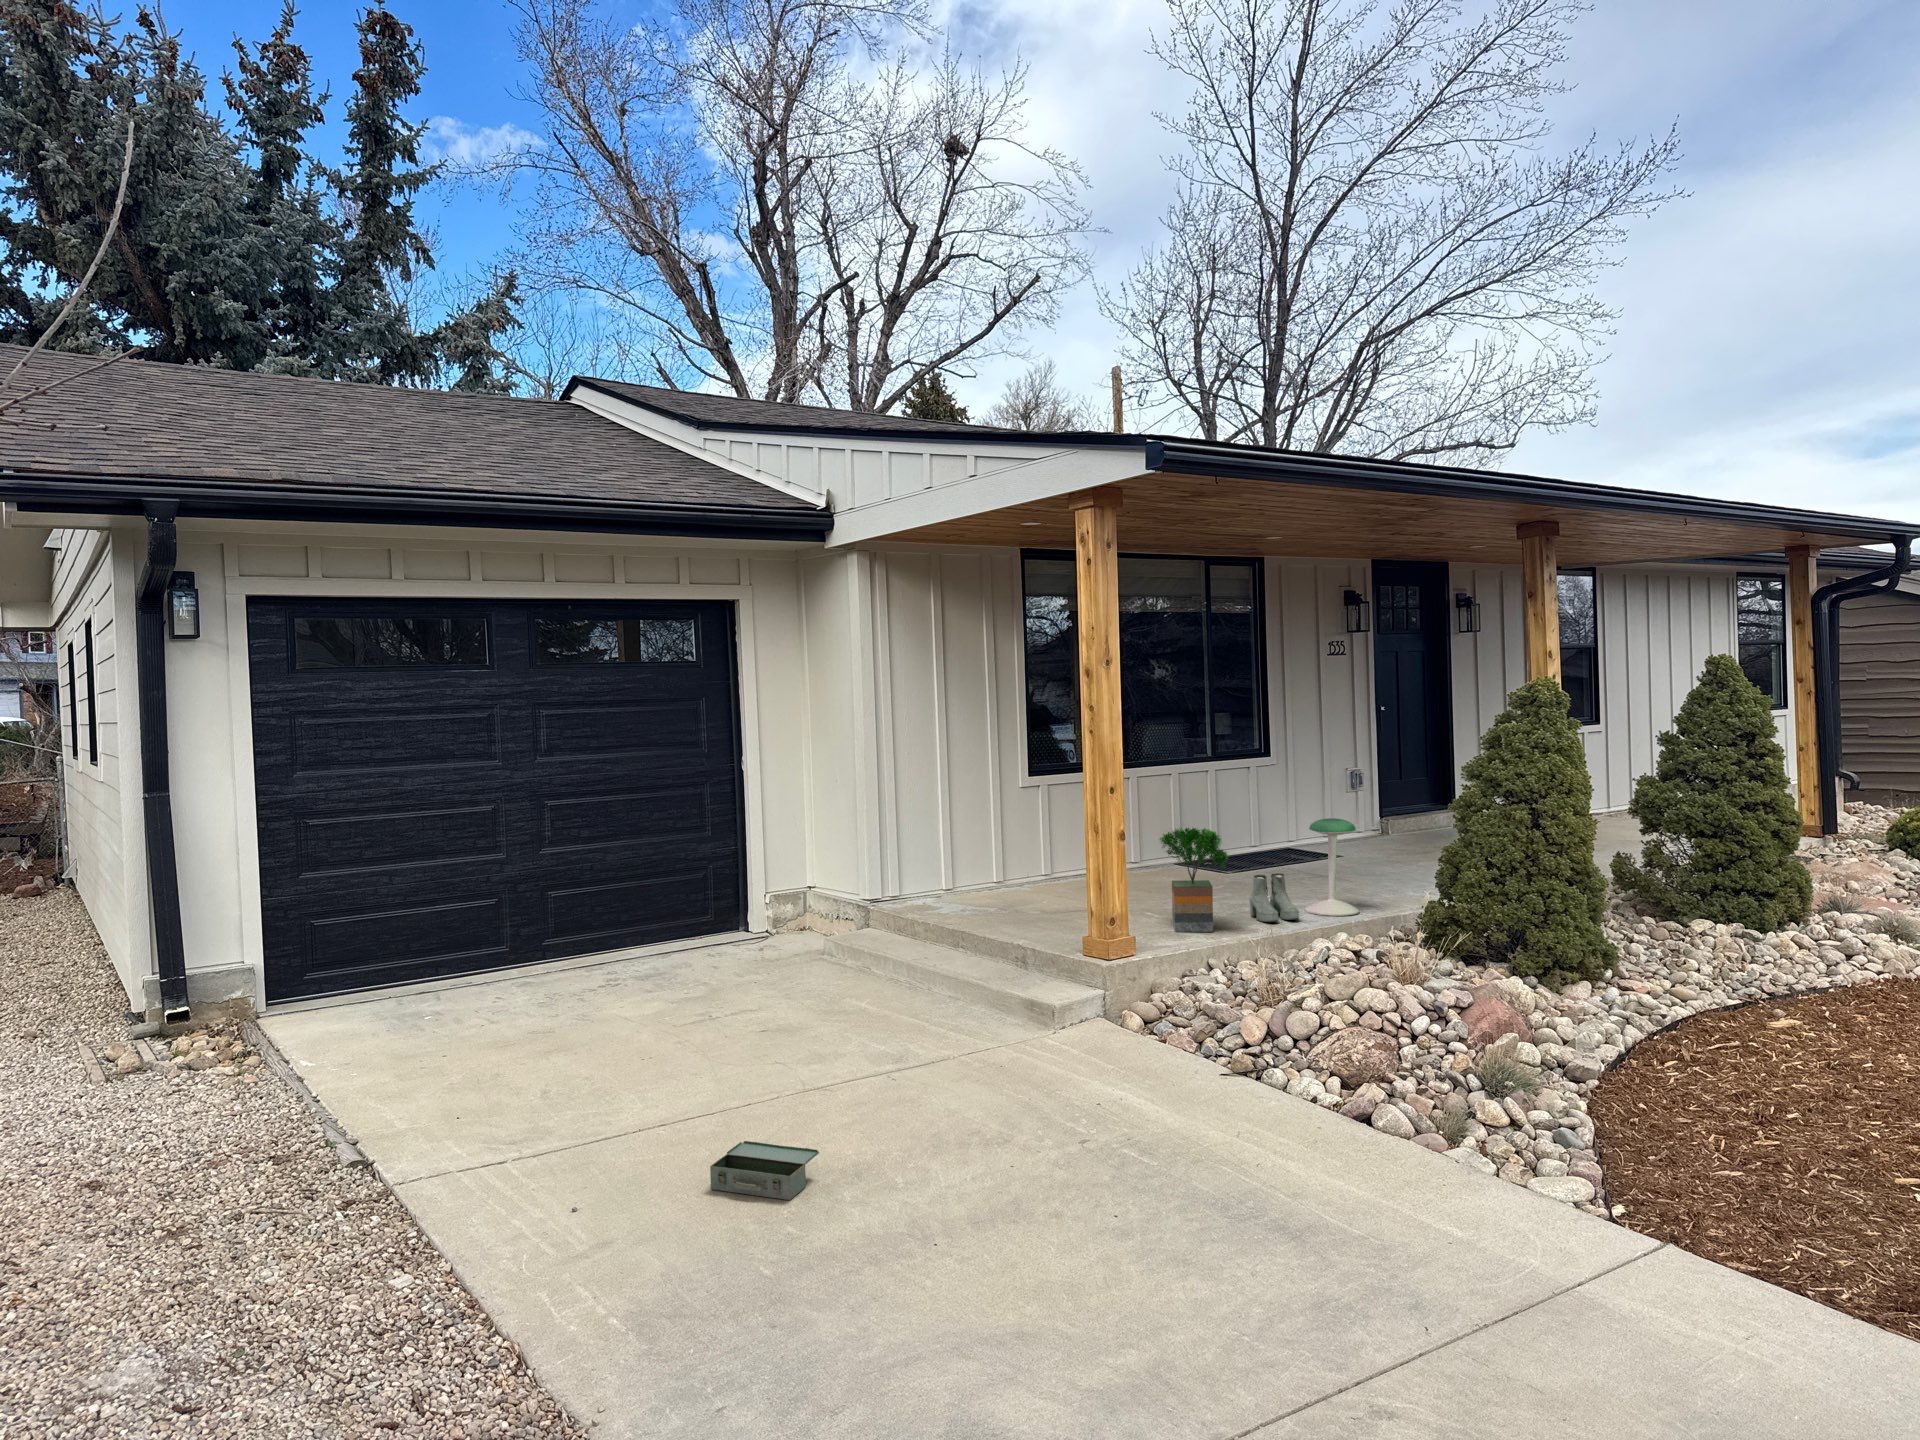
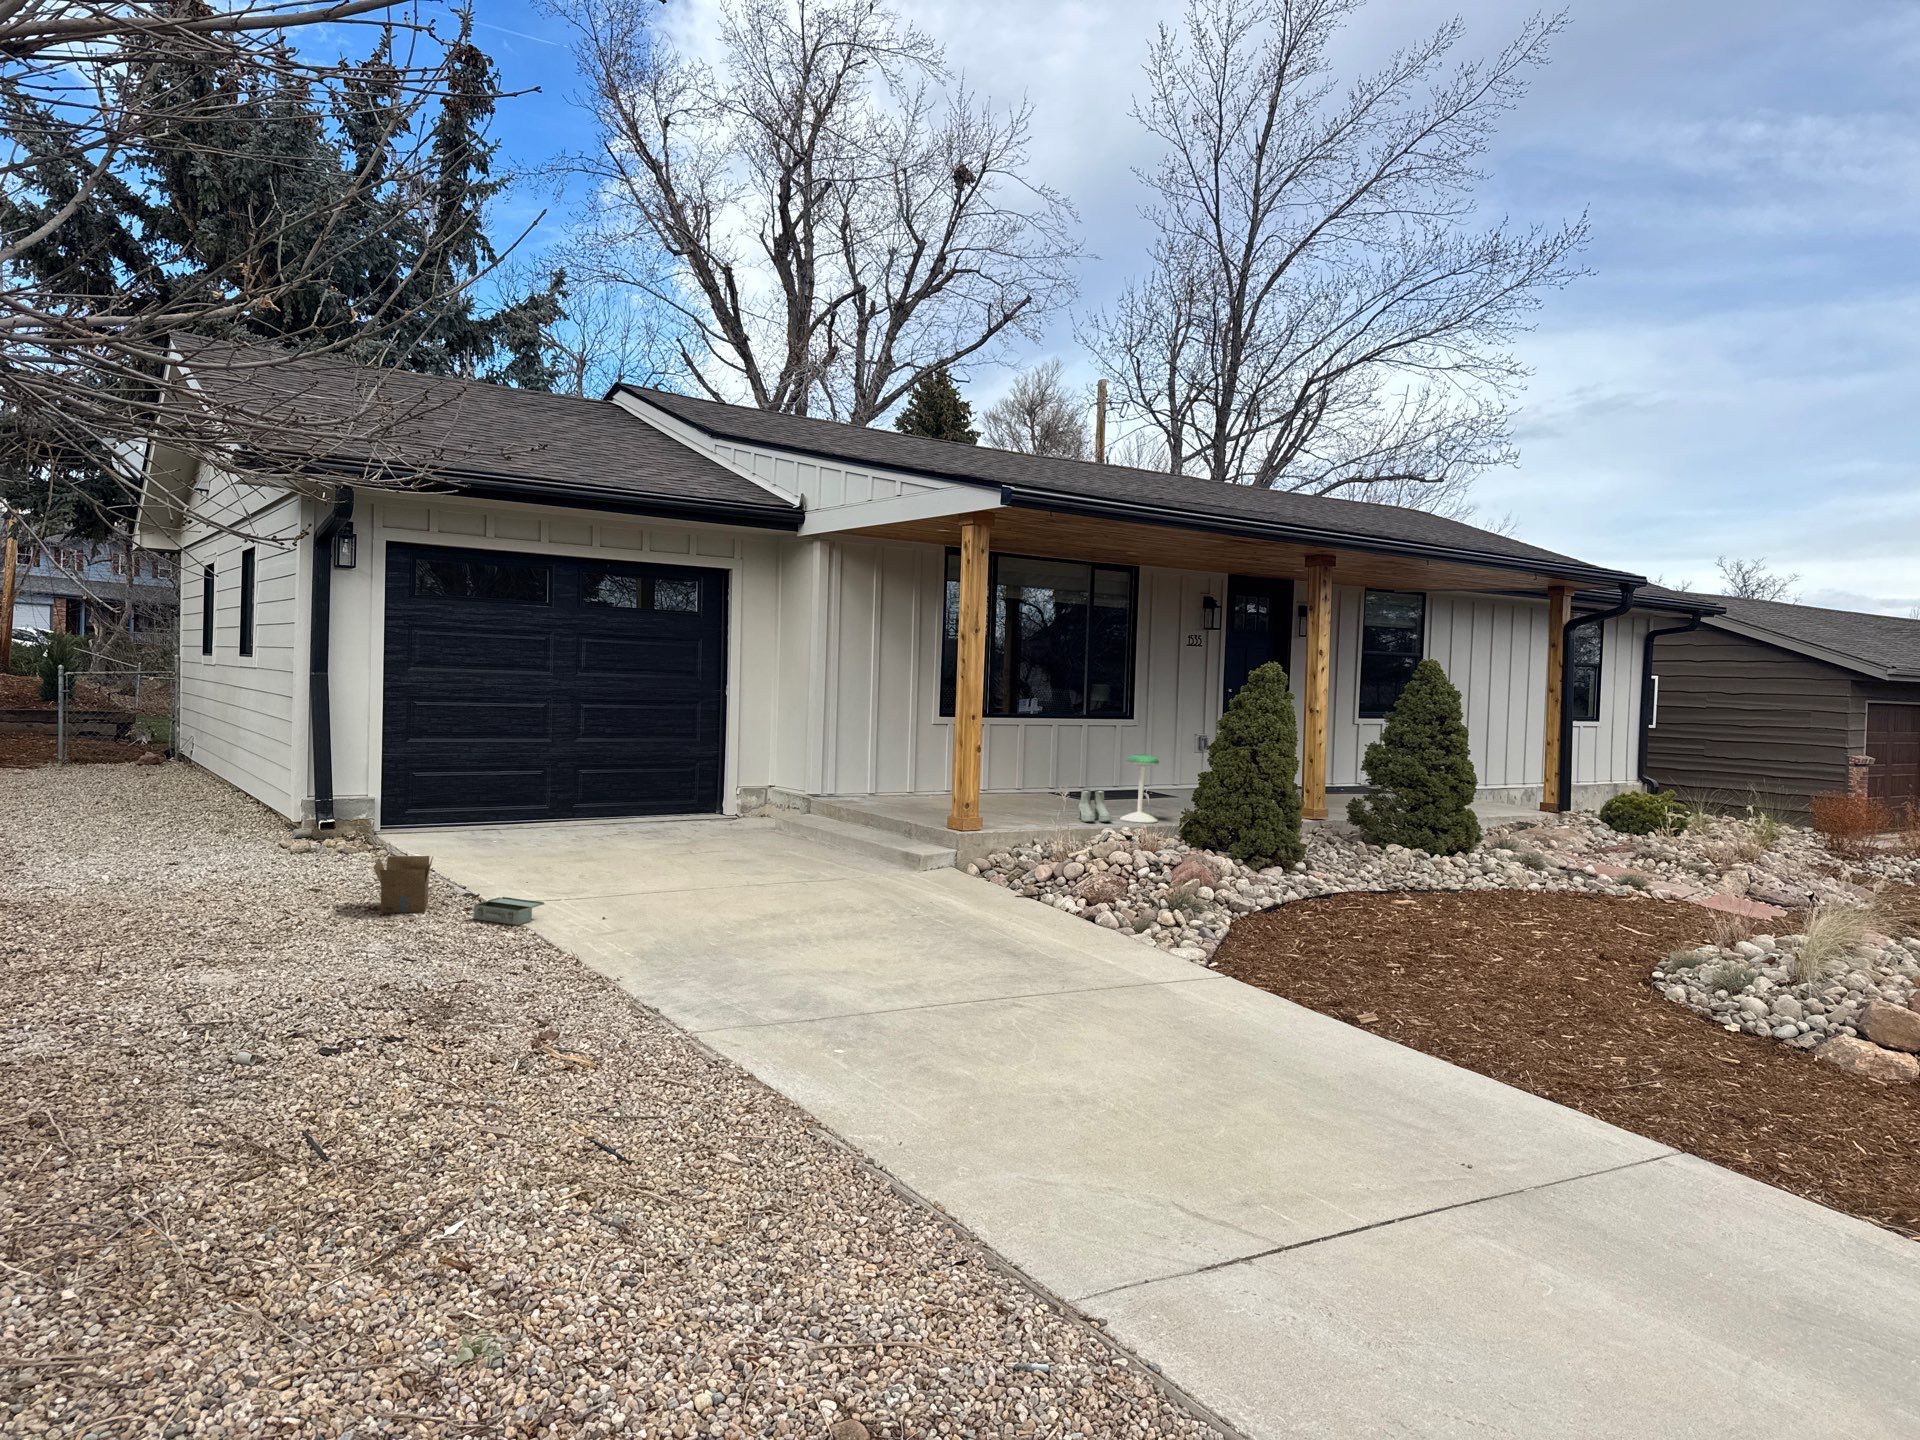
potted tree: present [1160,828,1229,932] -> none [1012,750,1061,824]
cardboard box: none [170,1108,287,1233] -> present [374,856,433,913]
toolbox: present [710,1141,819,1200] -> present [474,897,544,925]

